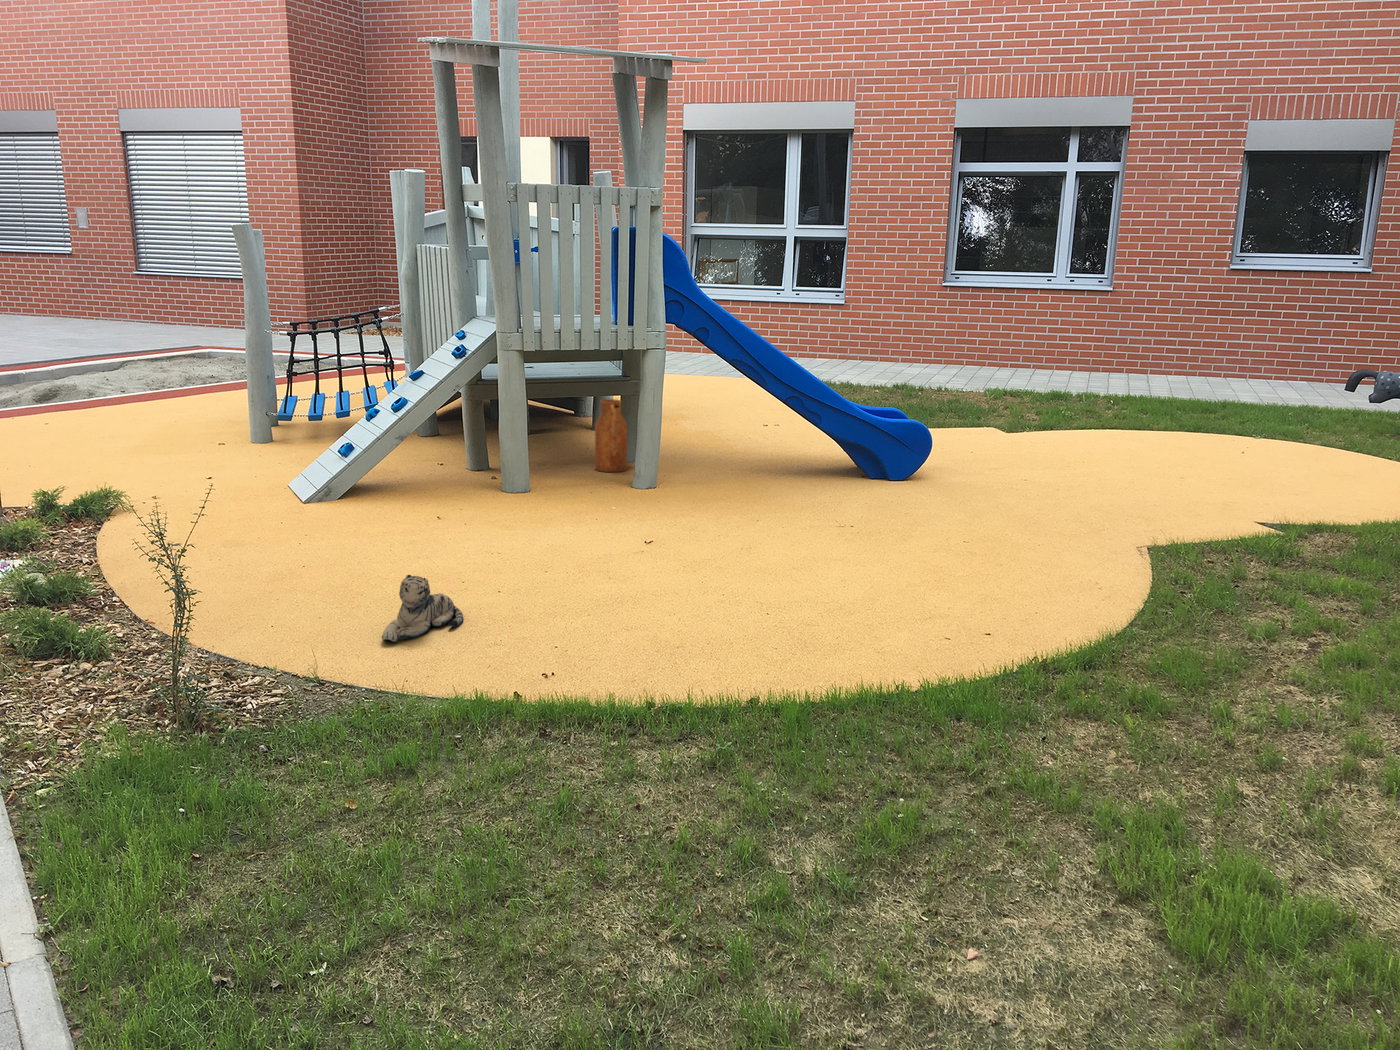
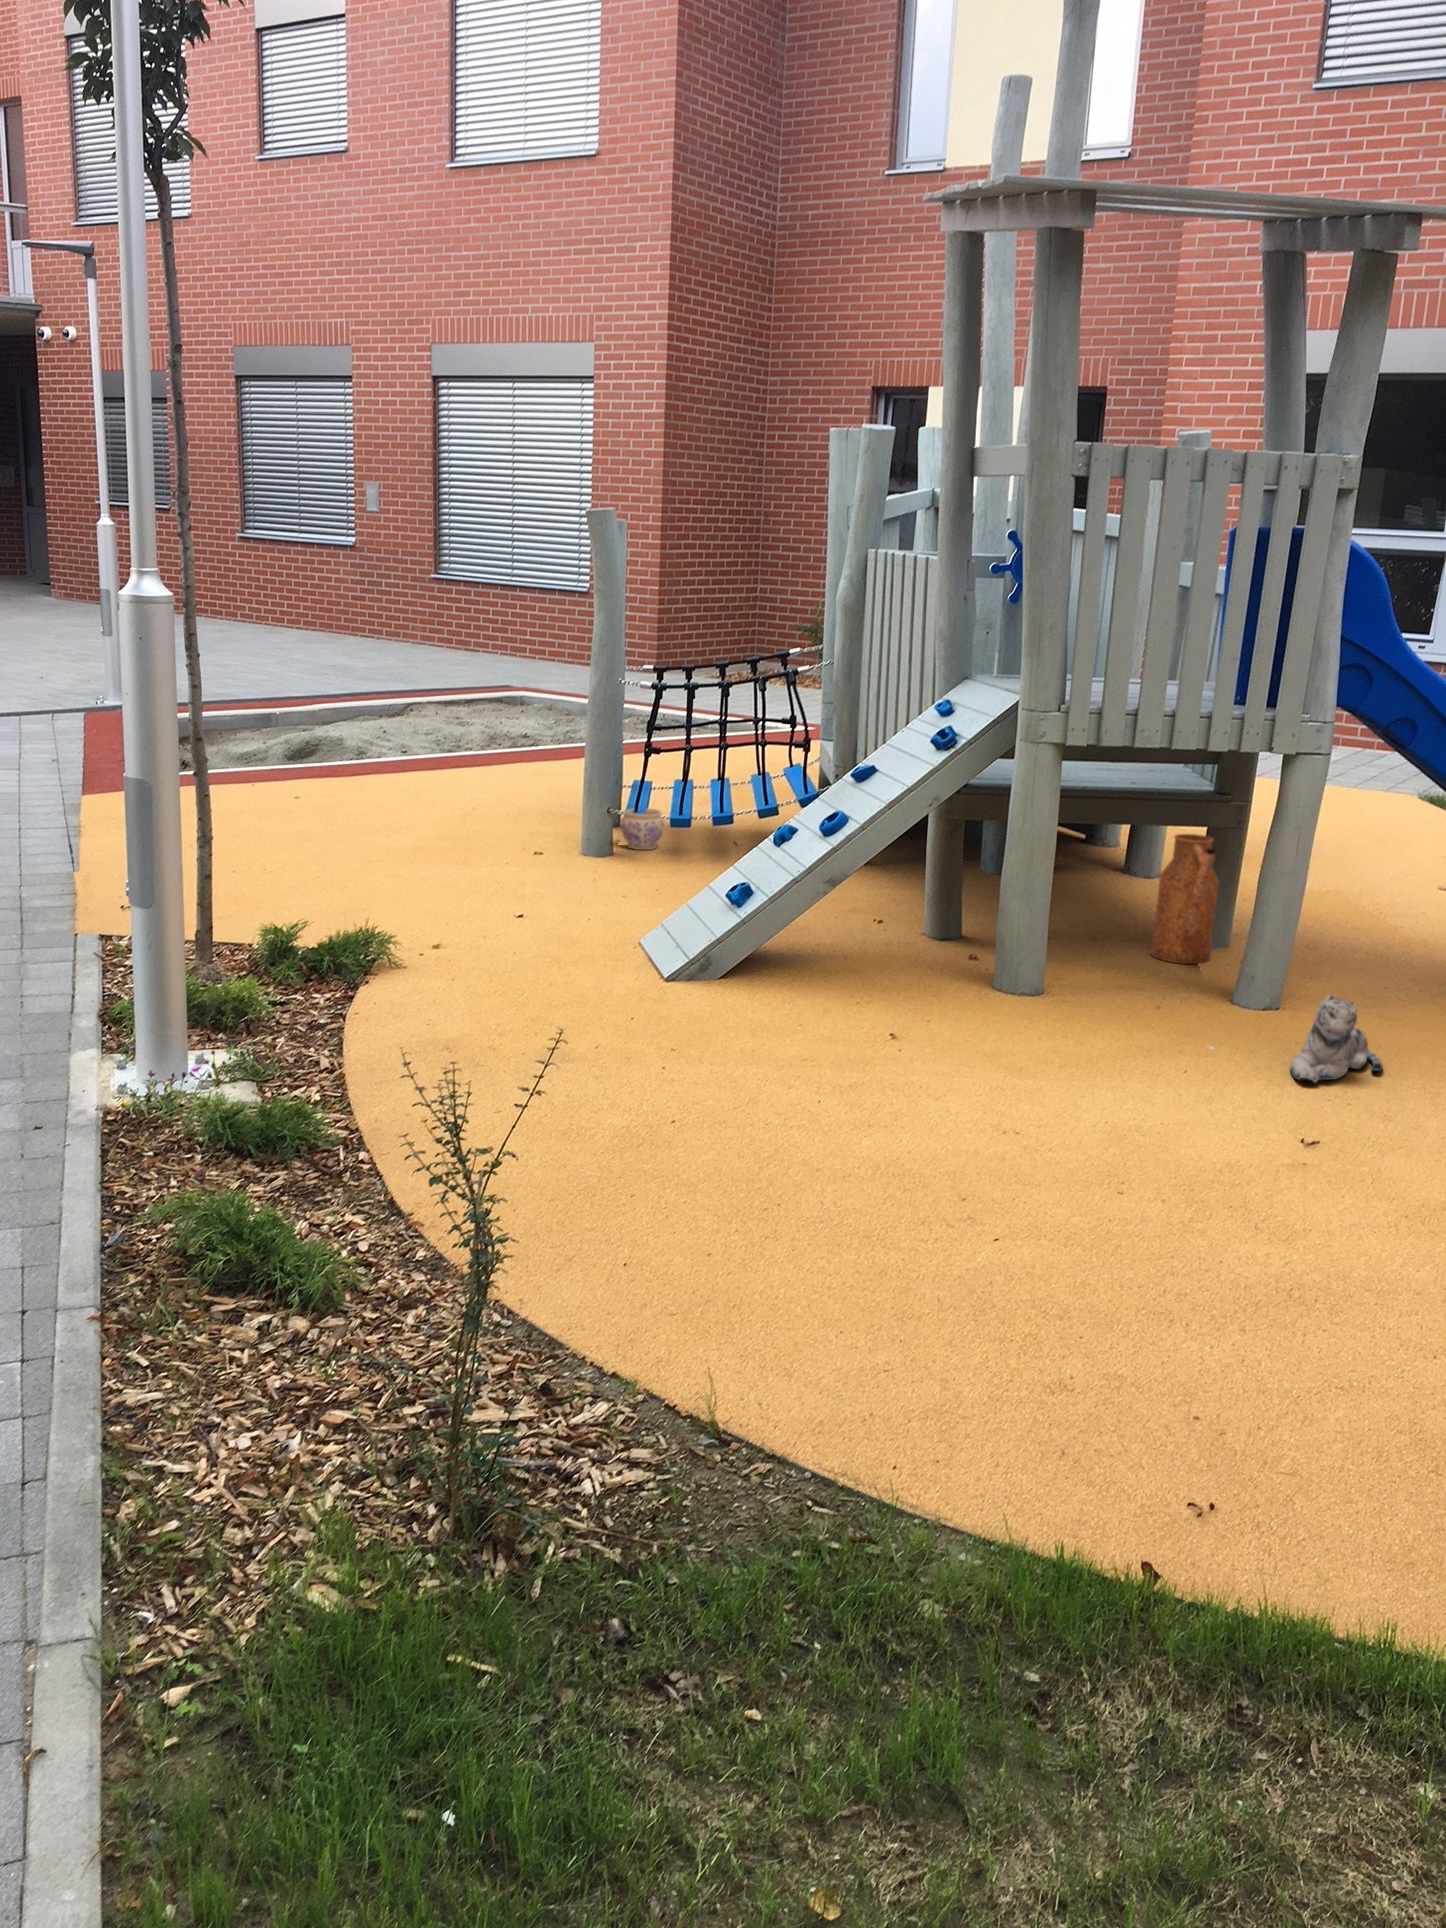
planter: none [276,412,306,439] -> present [621,808,664,850]
plush toy: present [382,575,463,642] -> present [1290,996,1383,1083]

